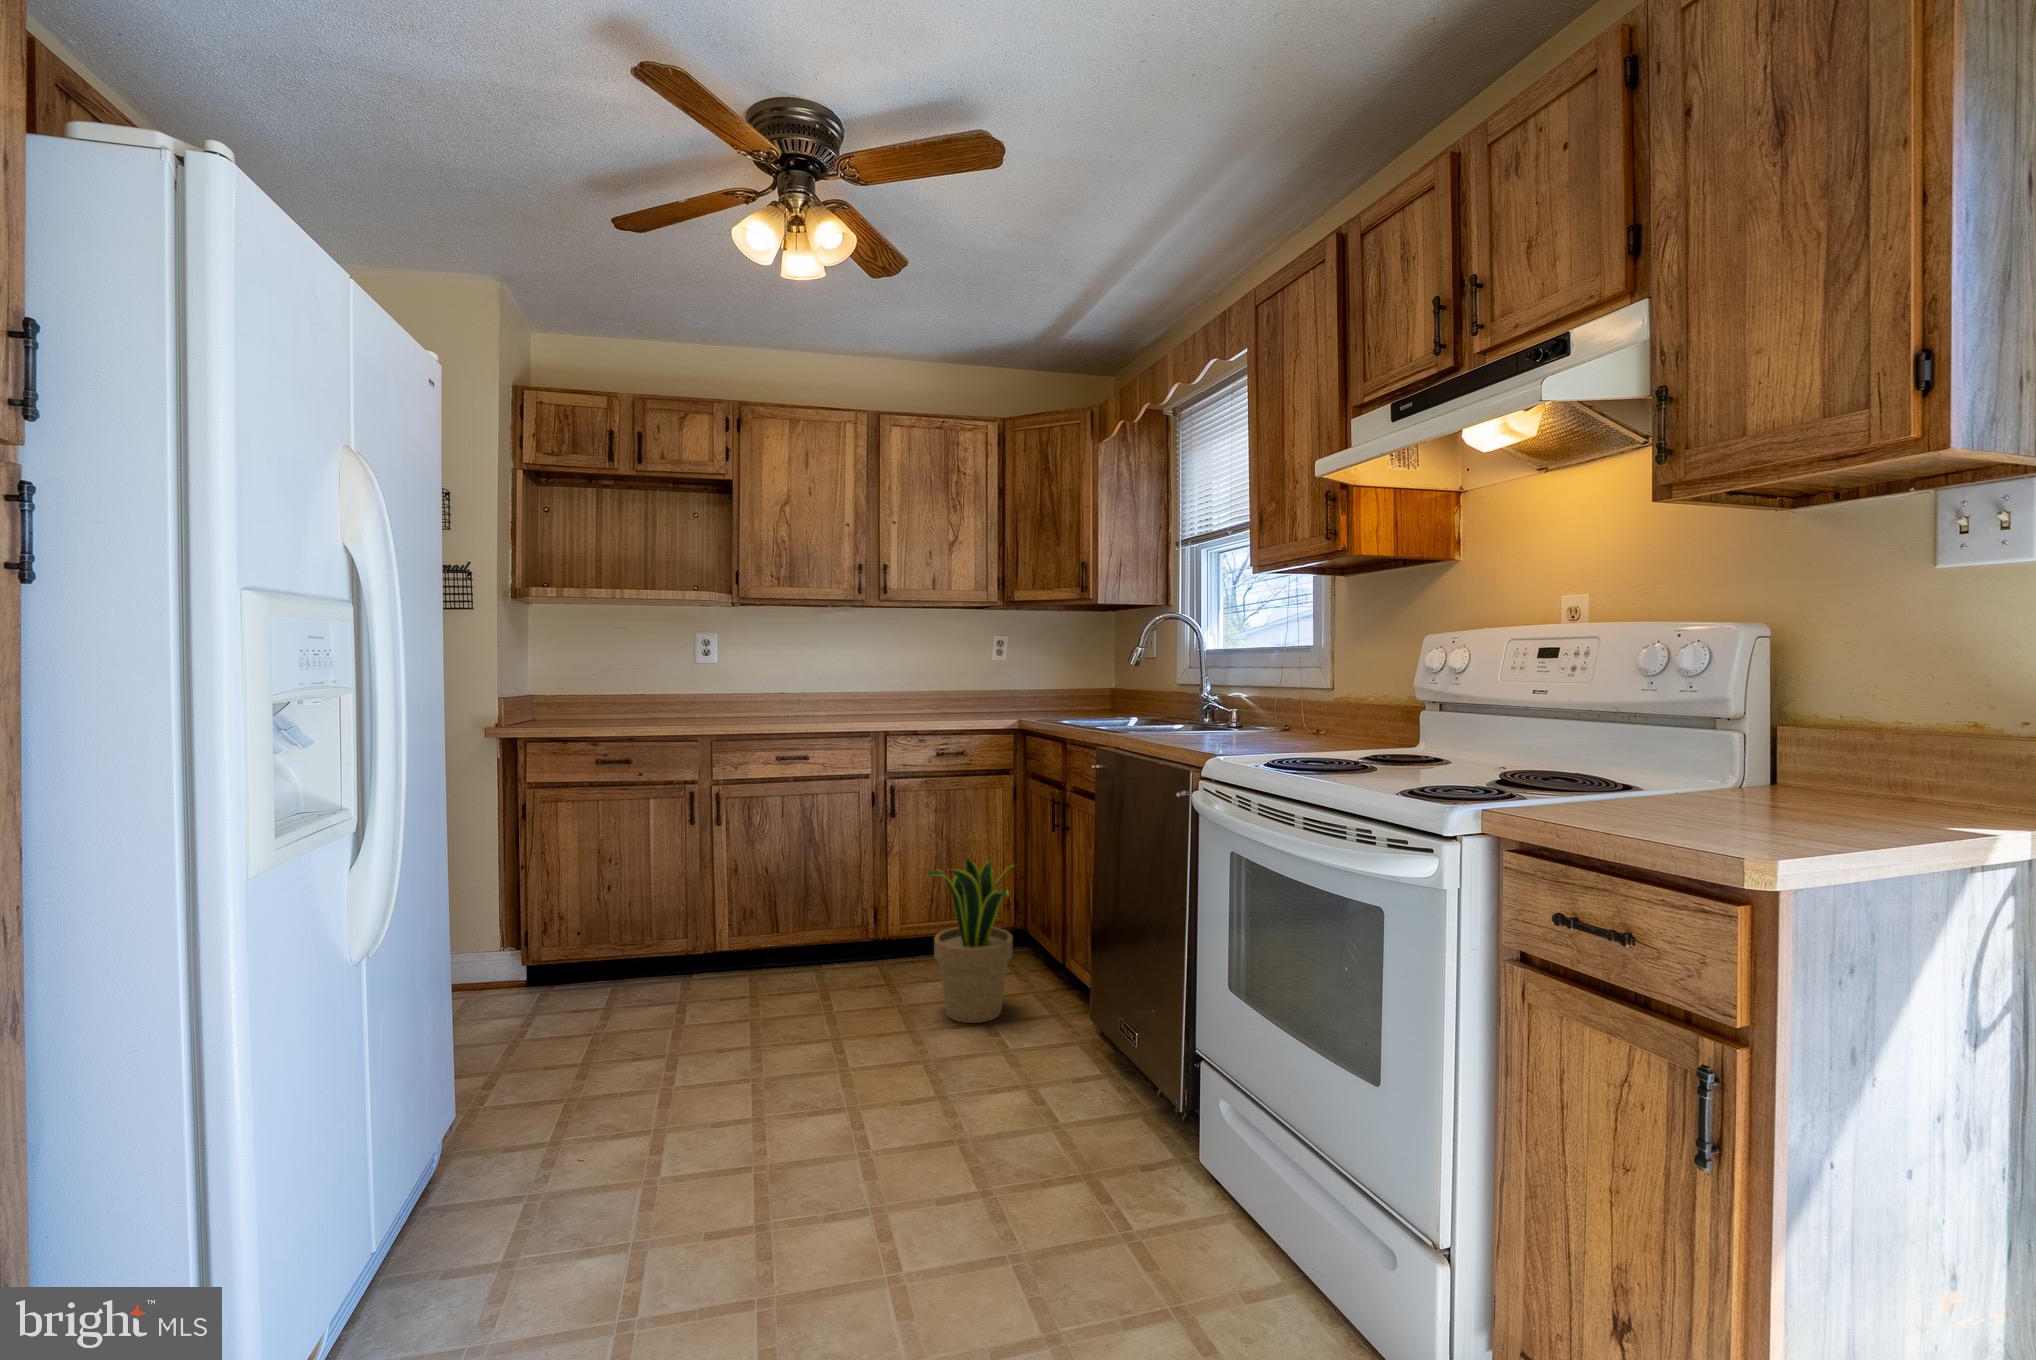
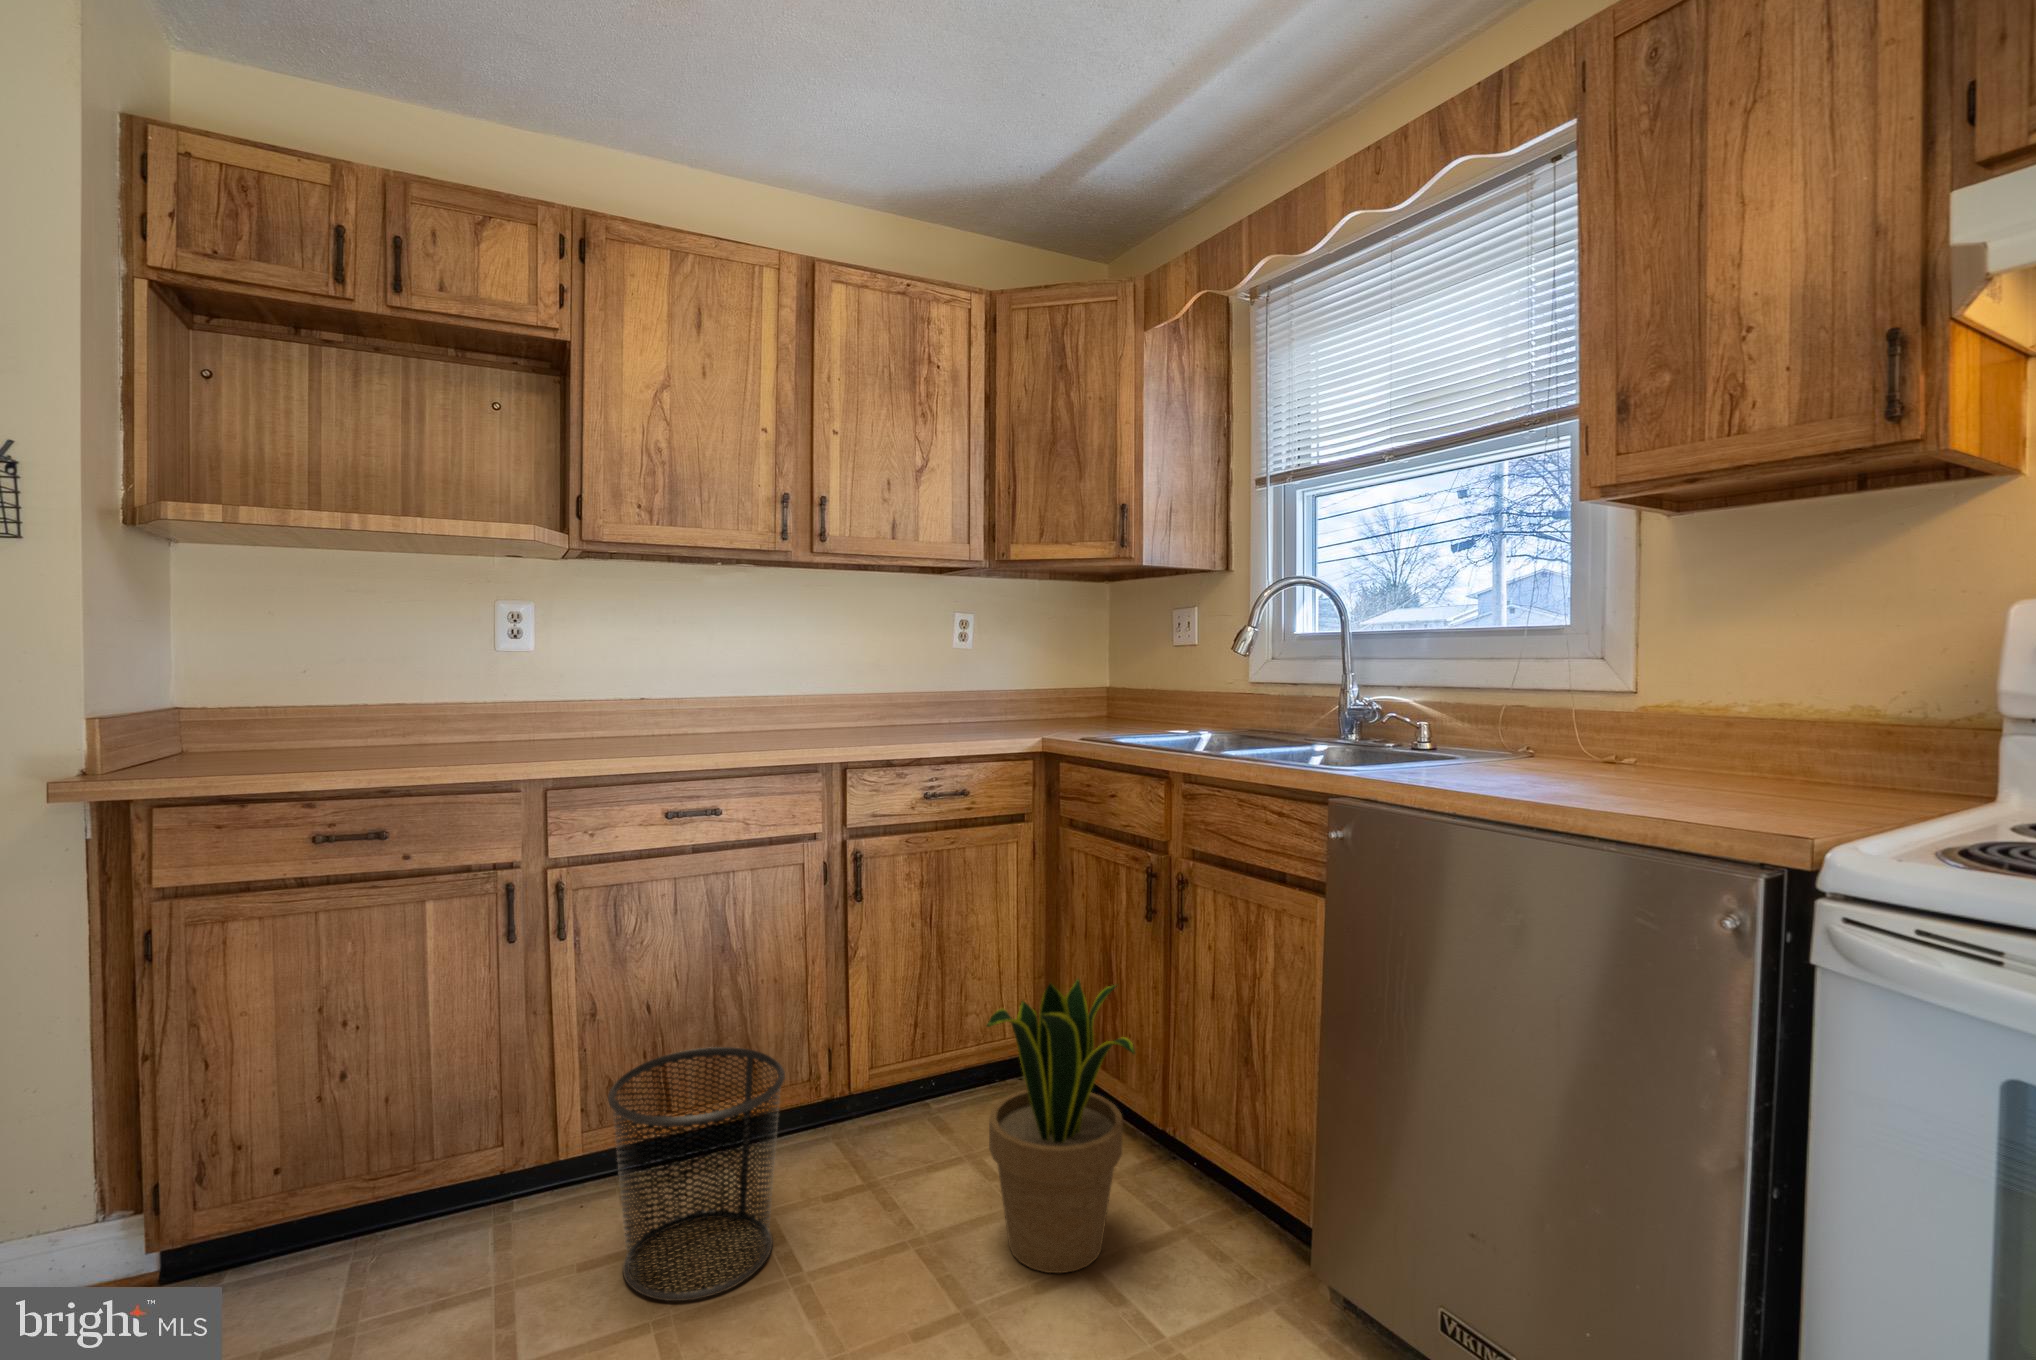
waste bin: none [732,890,828,1014] -> present [608,1047,785,1301]

